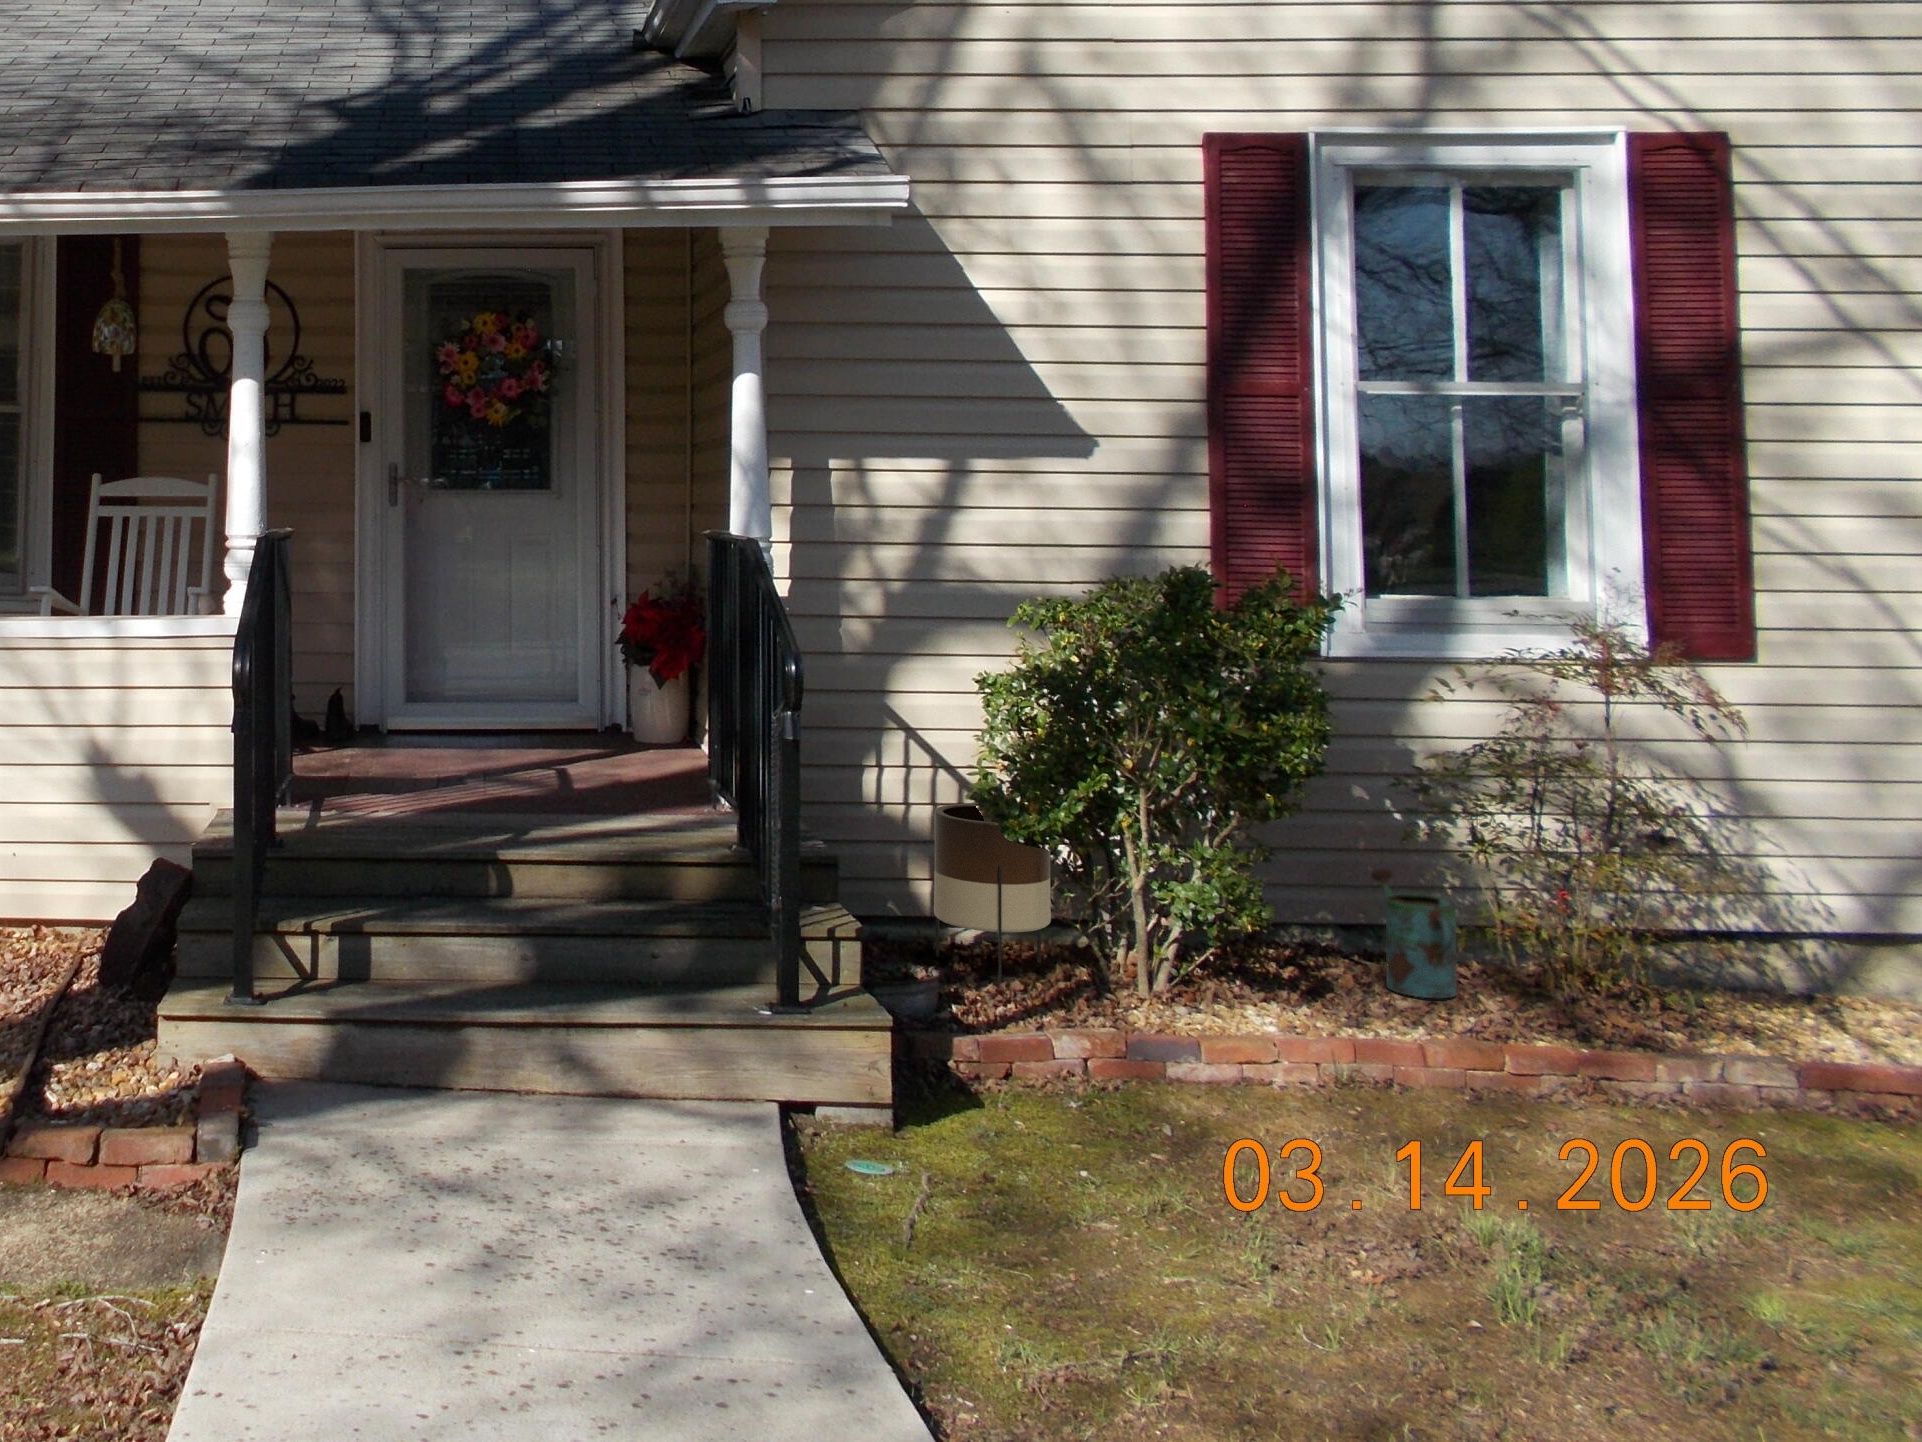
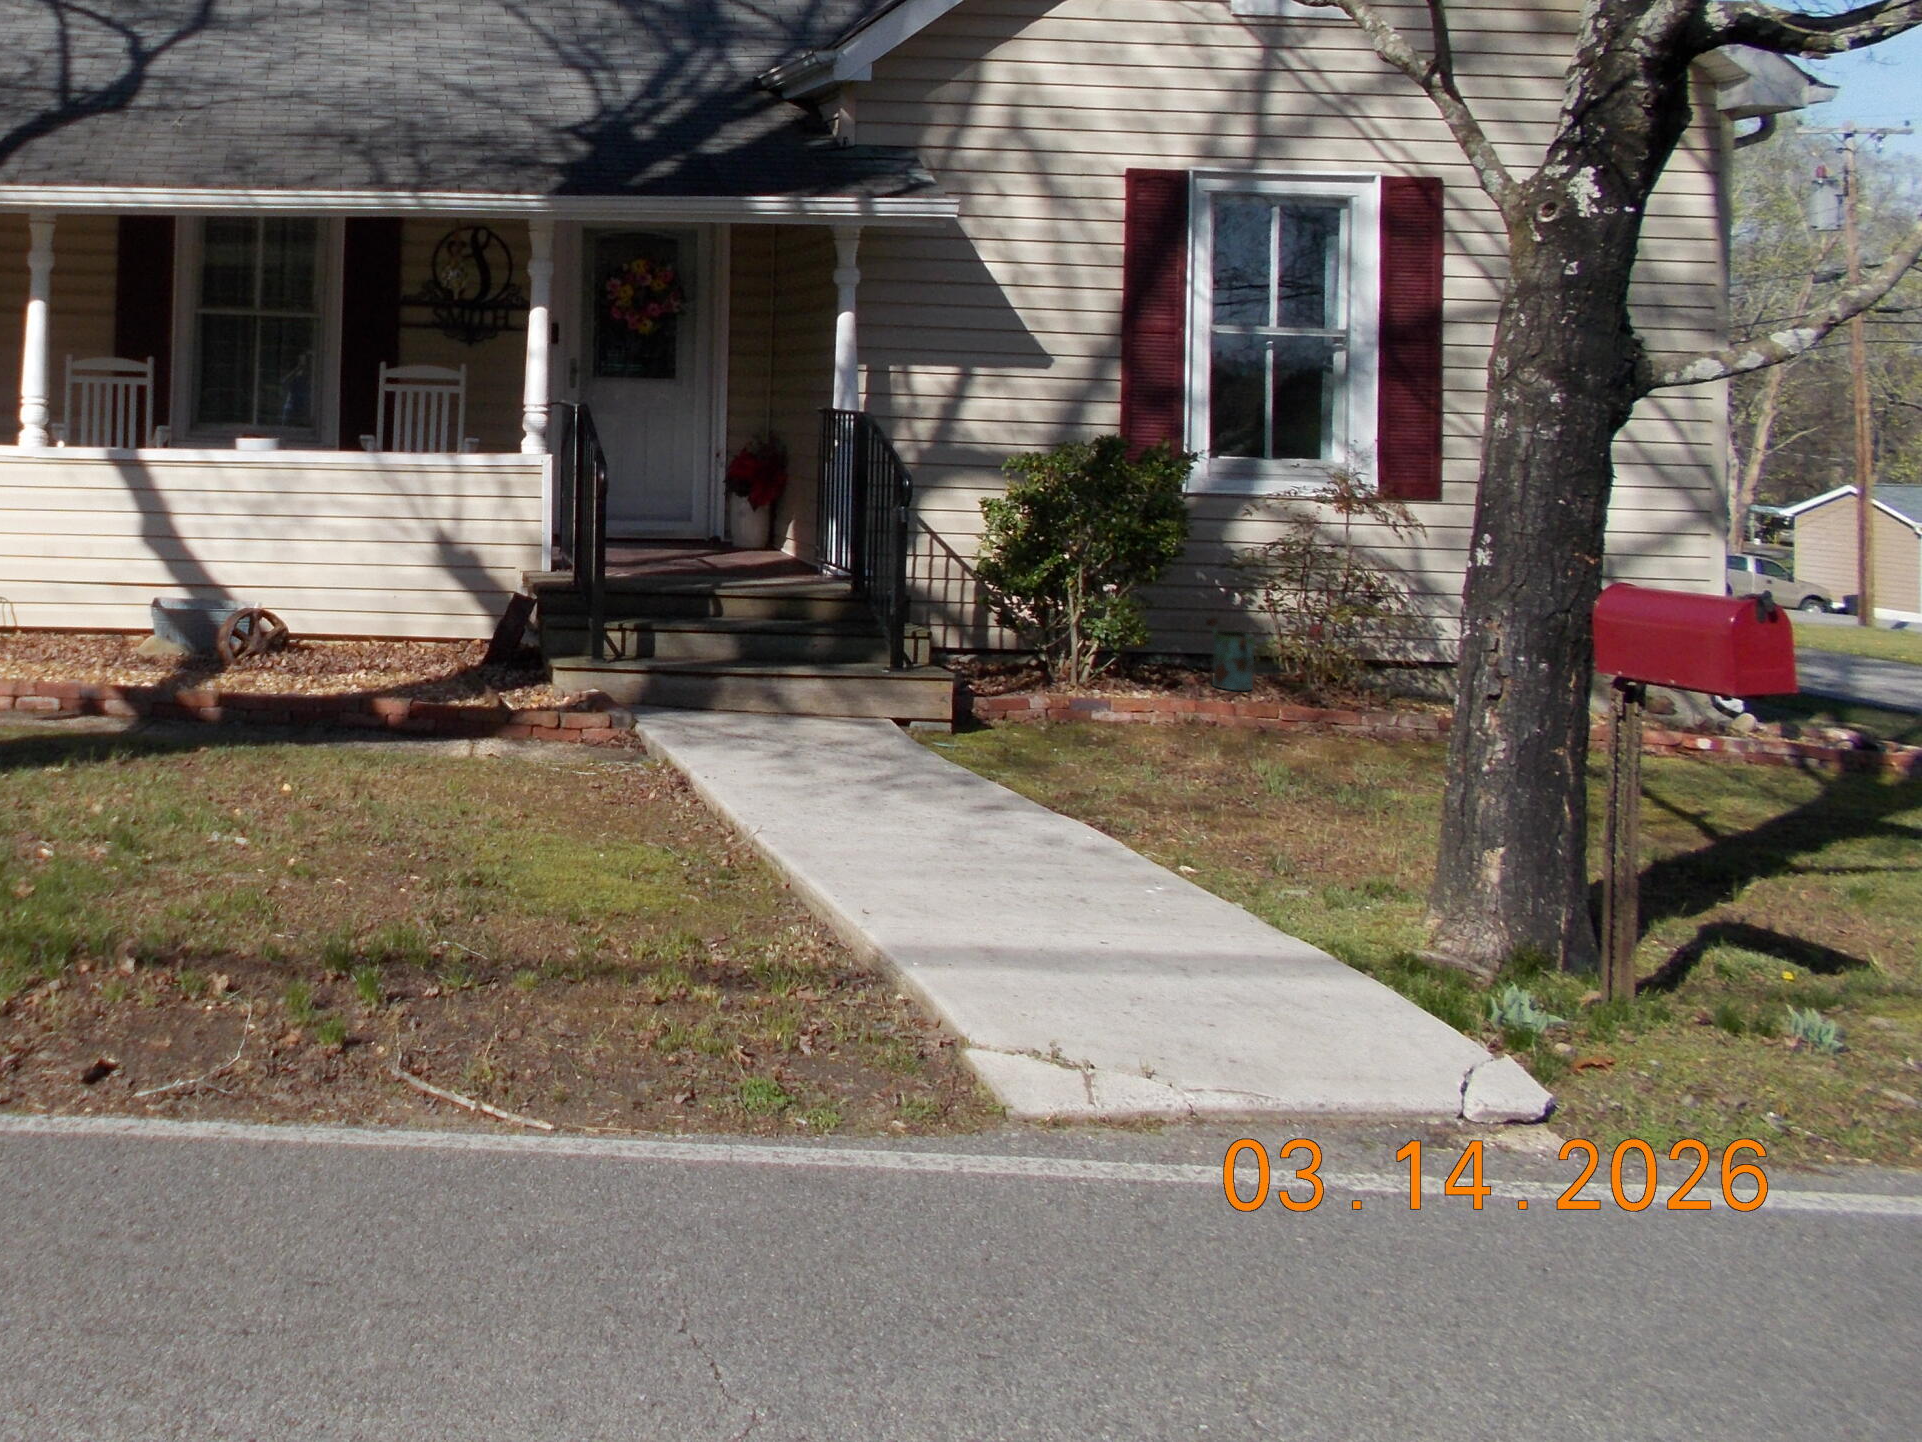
planter: present [934,803,1051,983] -> none [946,577,1020,681]

